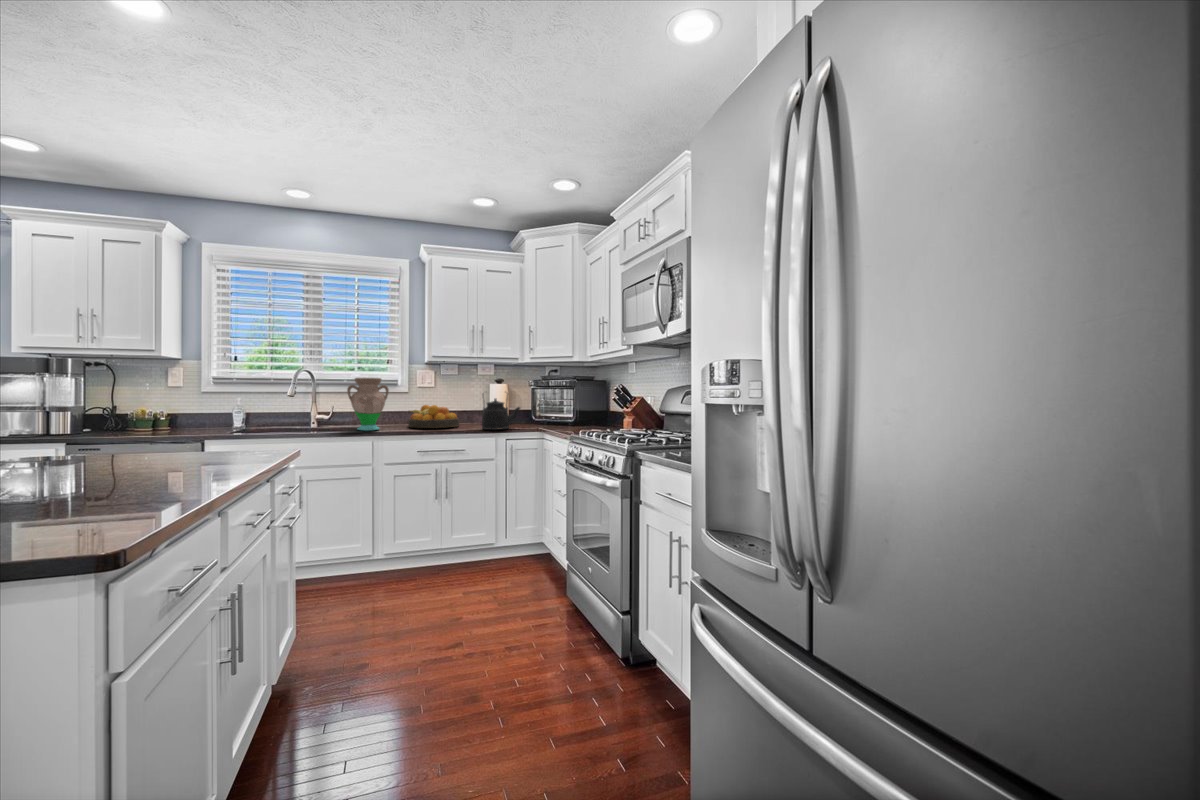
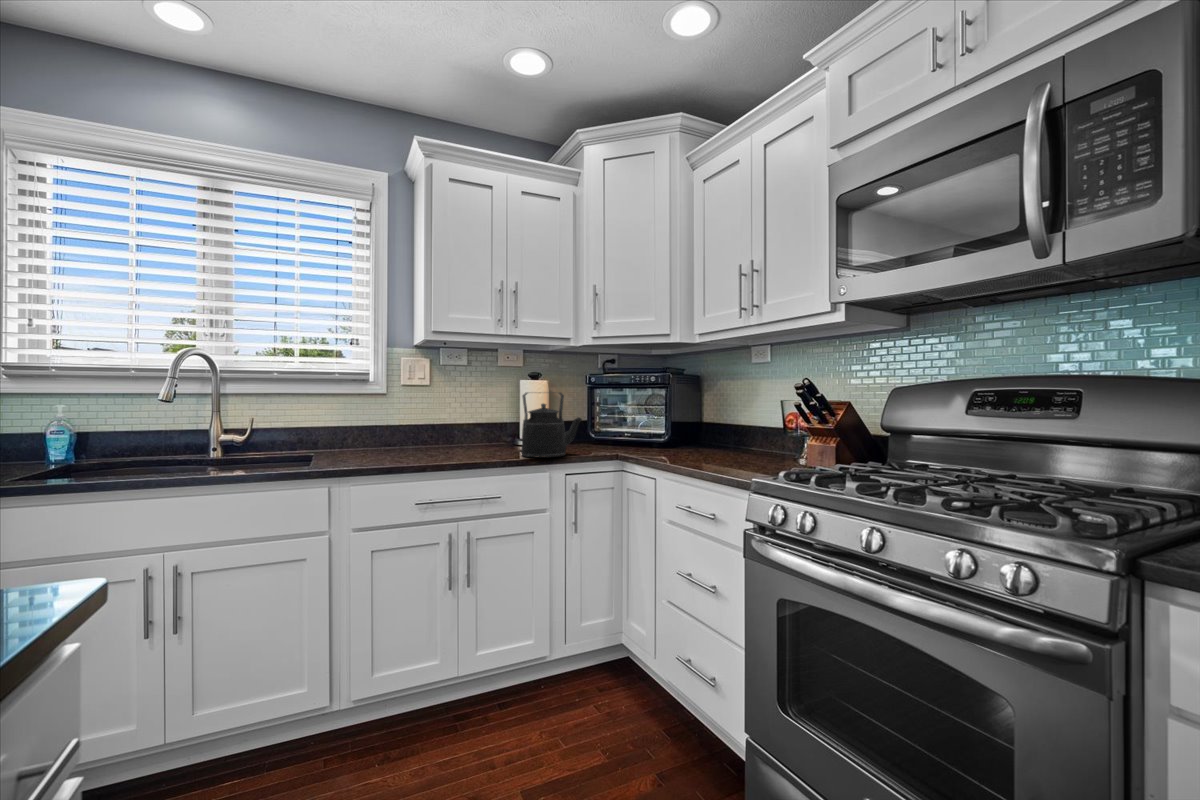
vase: present [347,378,389,431] -> none [279,366,358,464]
fruit bowl: present [408,405,459,428] -> none [390,414,478,456]

